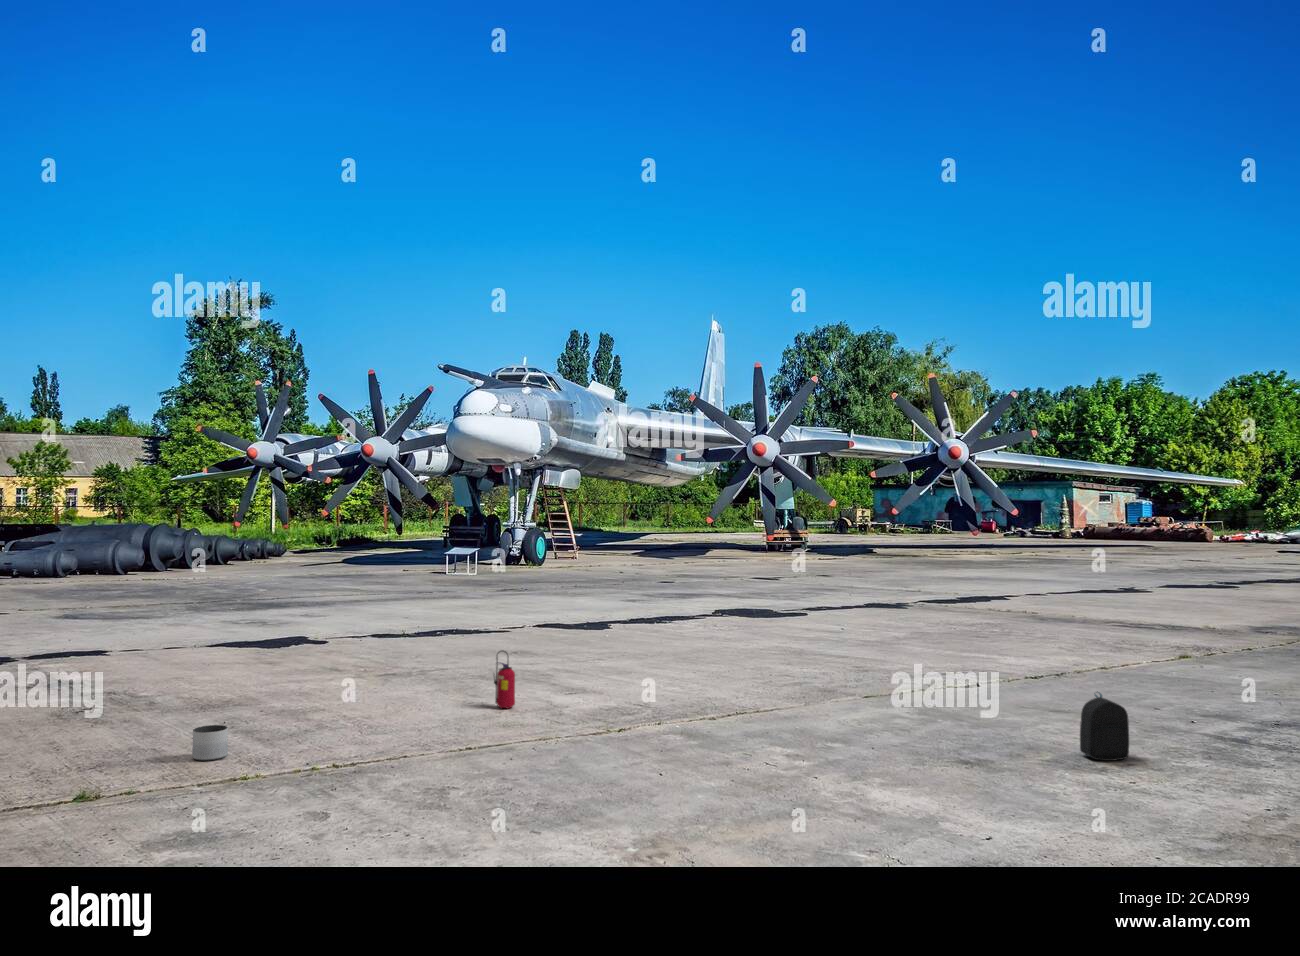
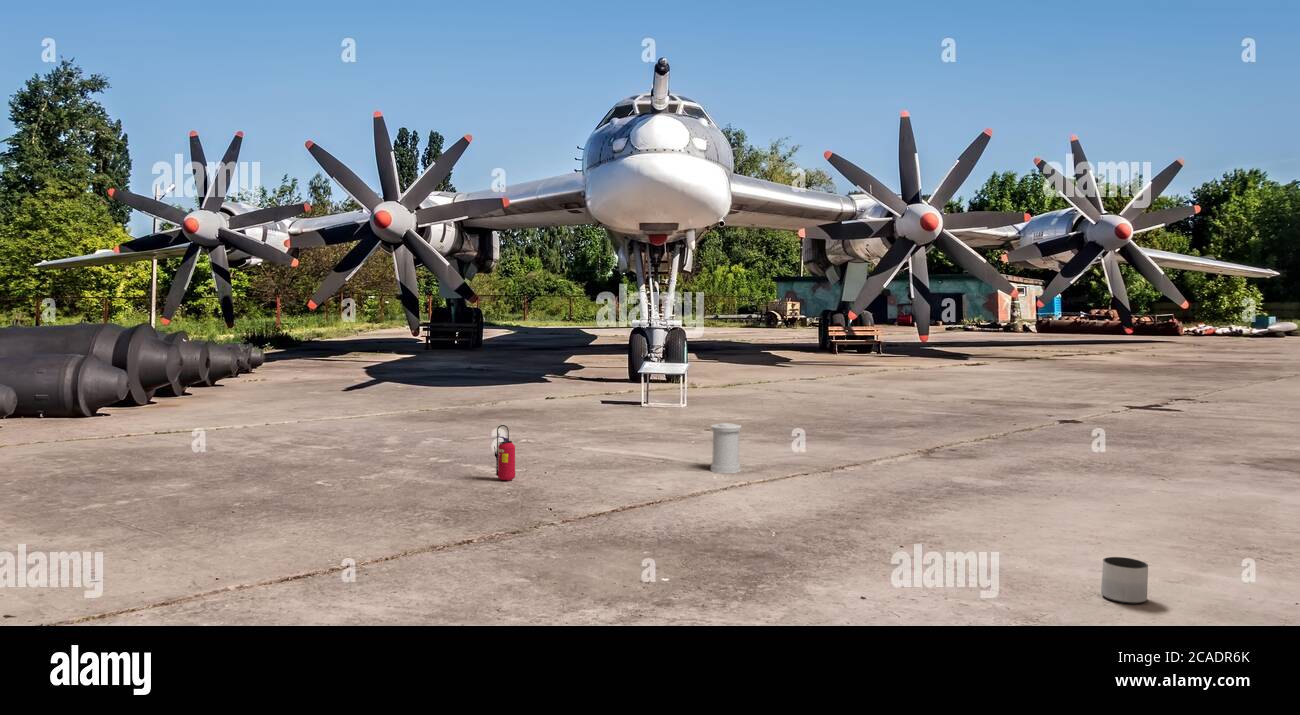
trash can: none [717,647,749,700] -> present [711,423,741,473]
backpack: present [1080,692,1129,761] -> none [1064,463,1113,529]
planter: present [192,725,228,761] -> present [1101,557,1148,604]

